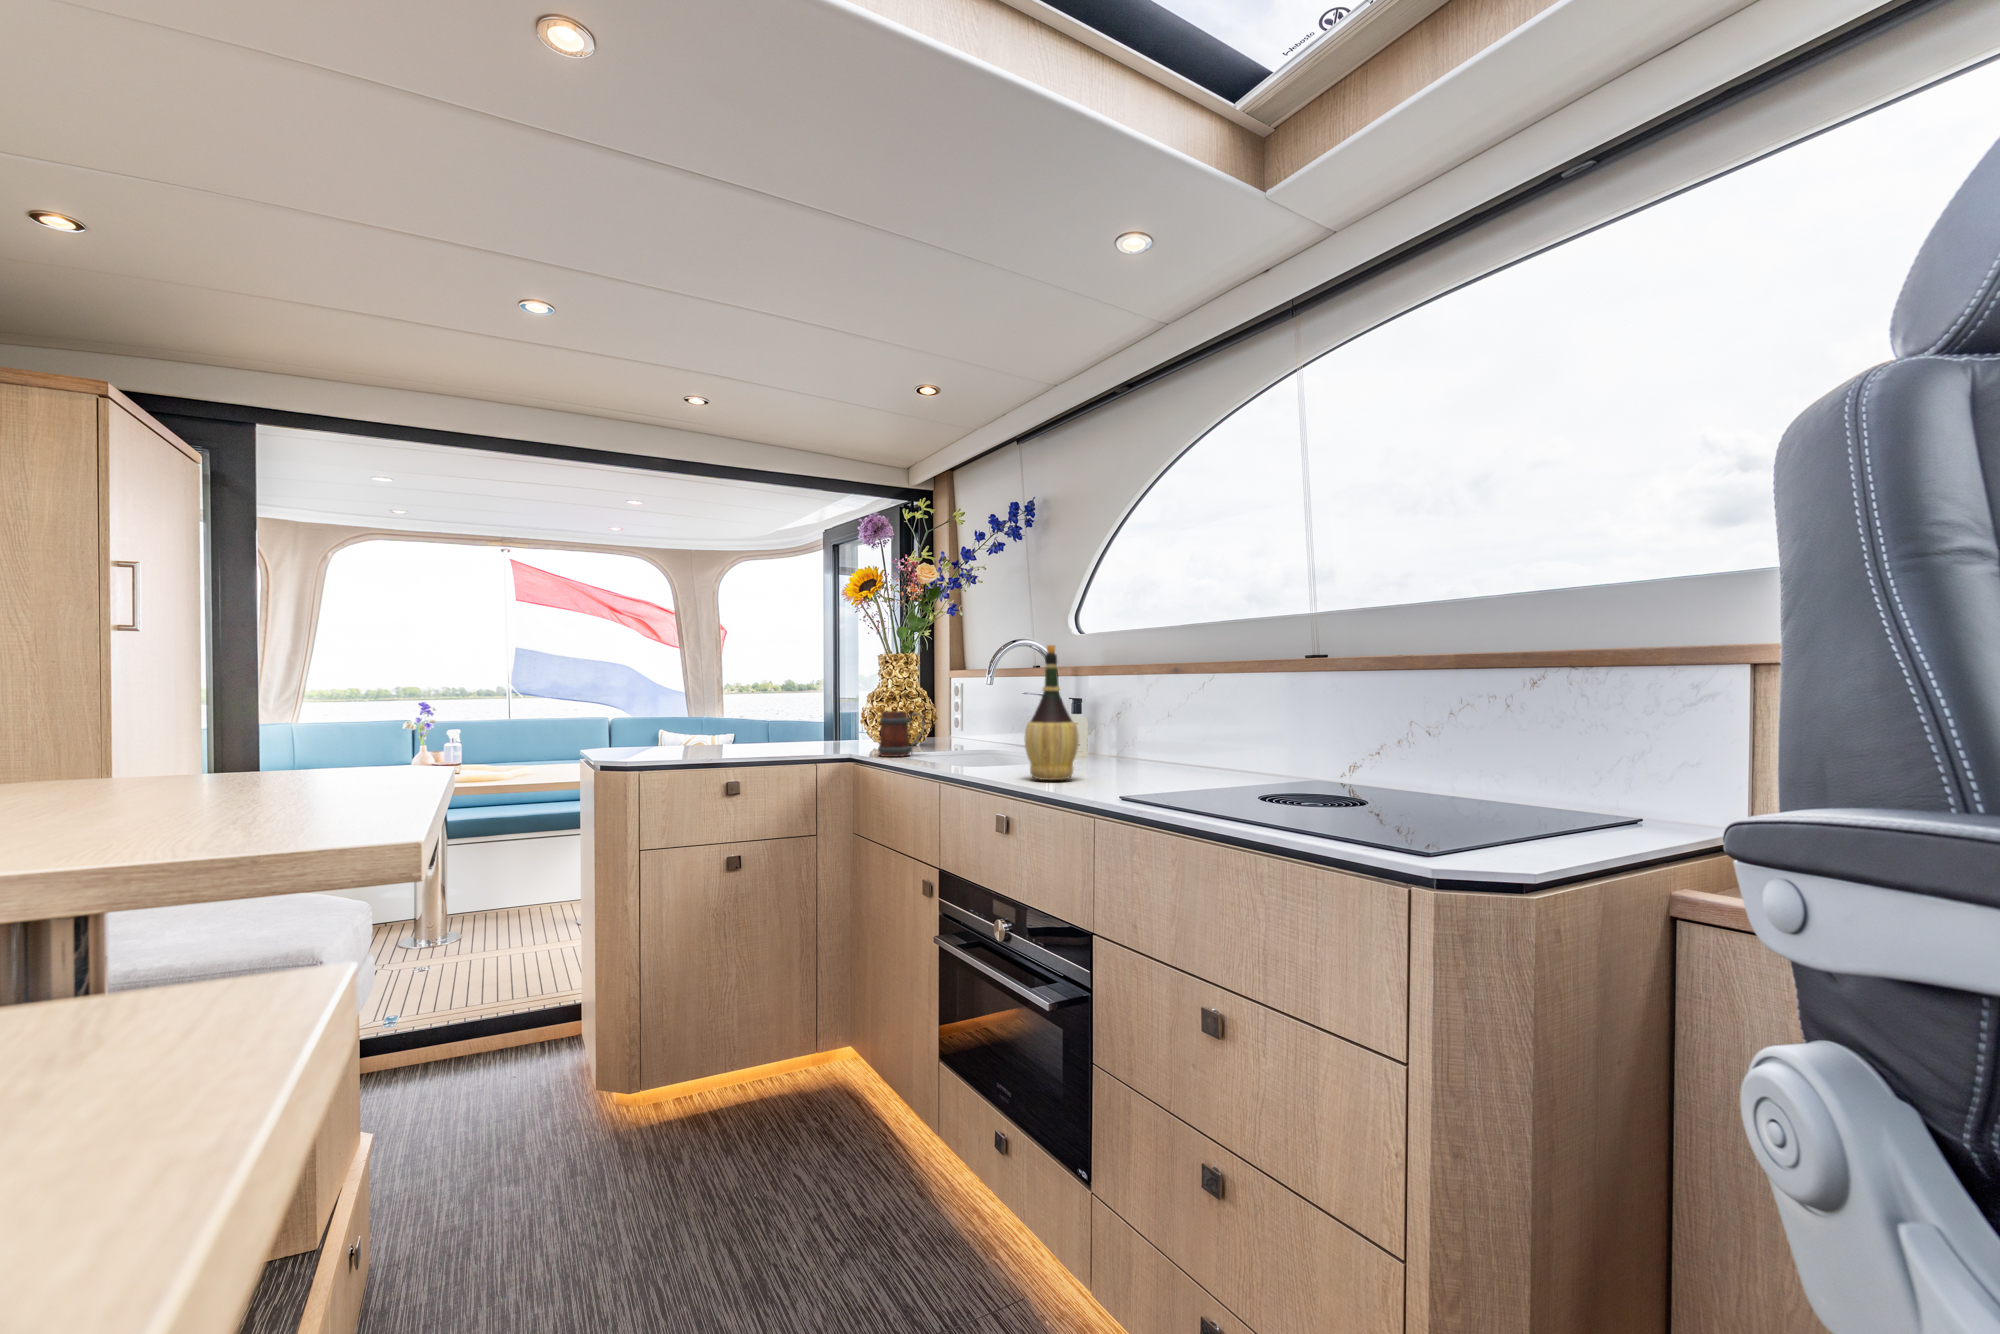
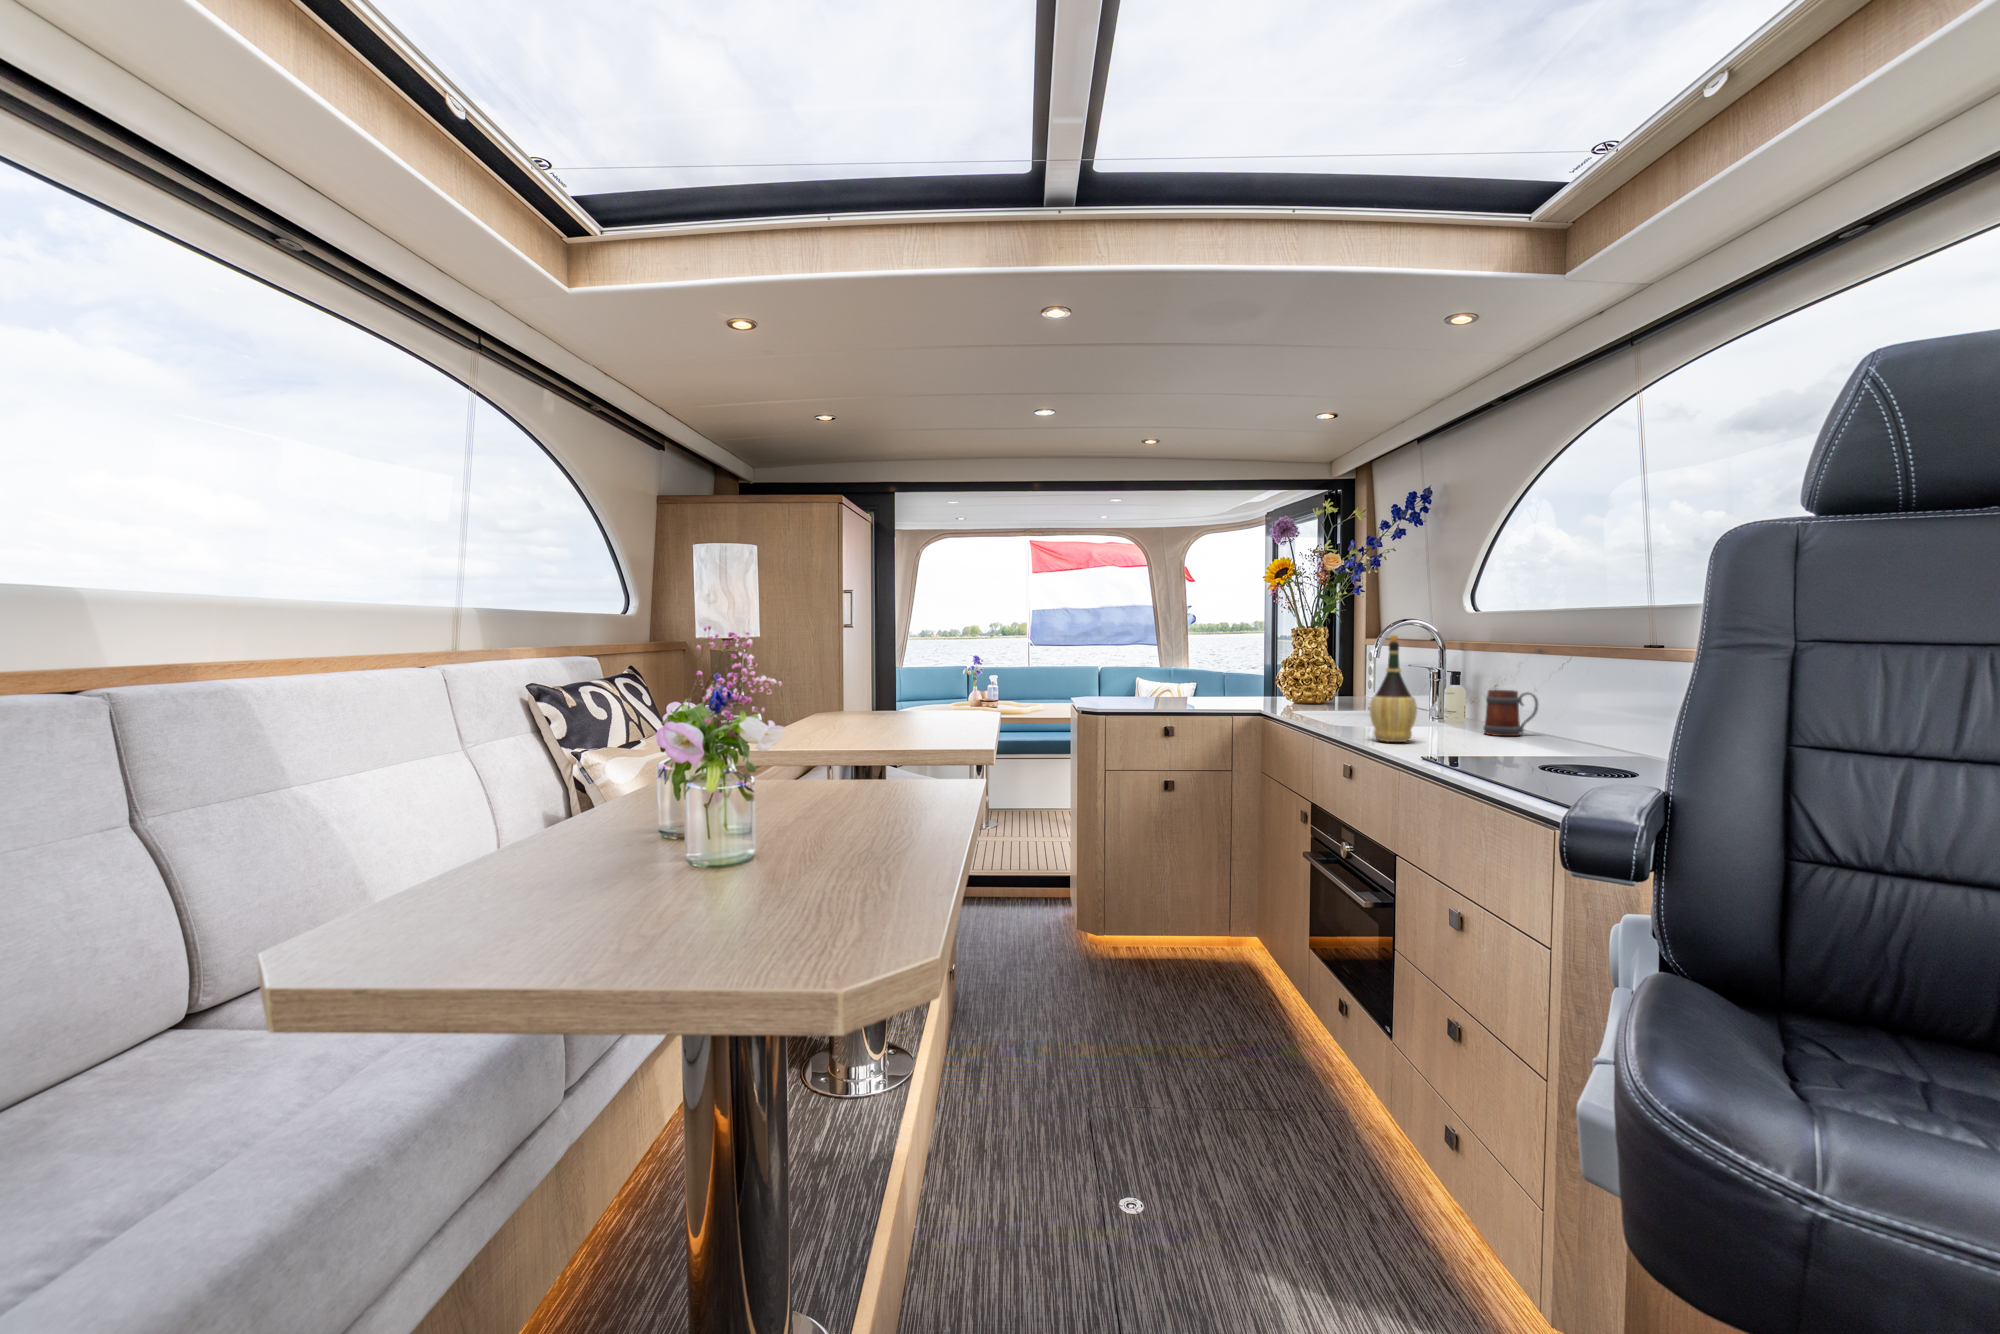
mug: present [878,711,925,757] -> present [1484,690,1538,736]

